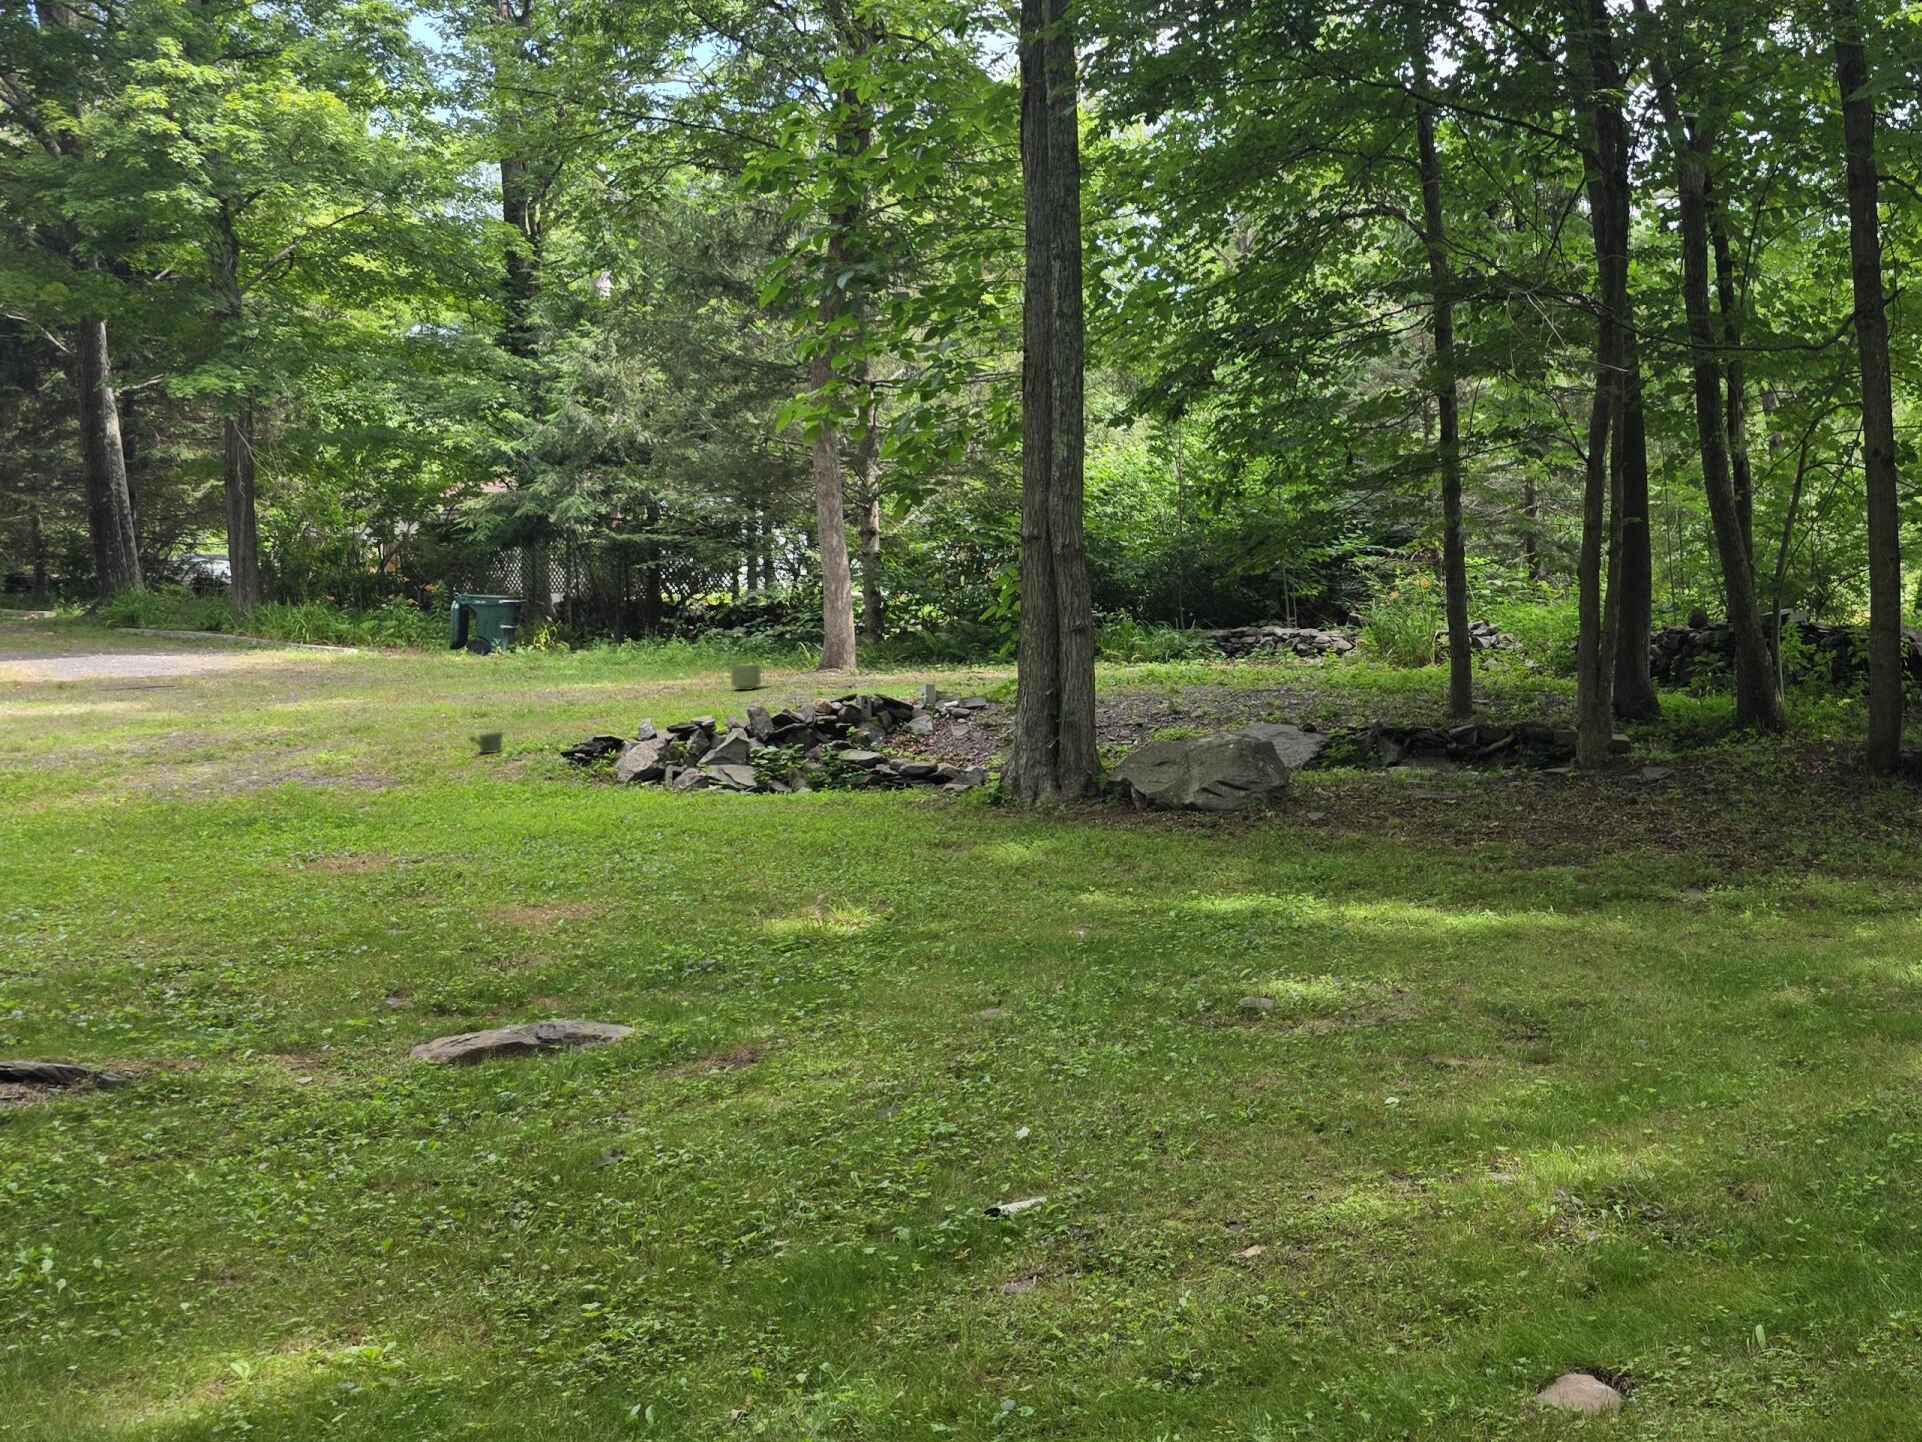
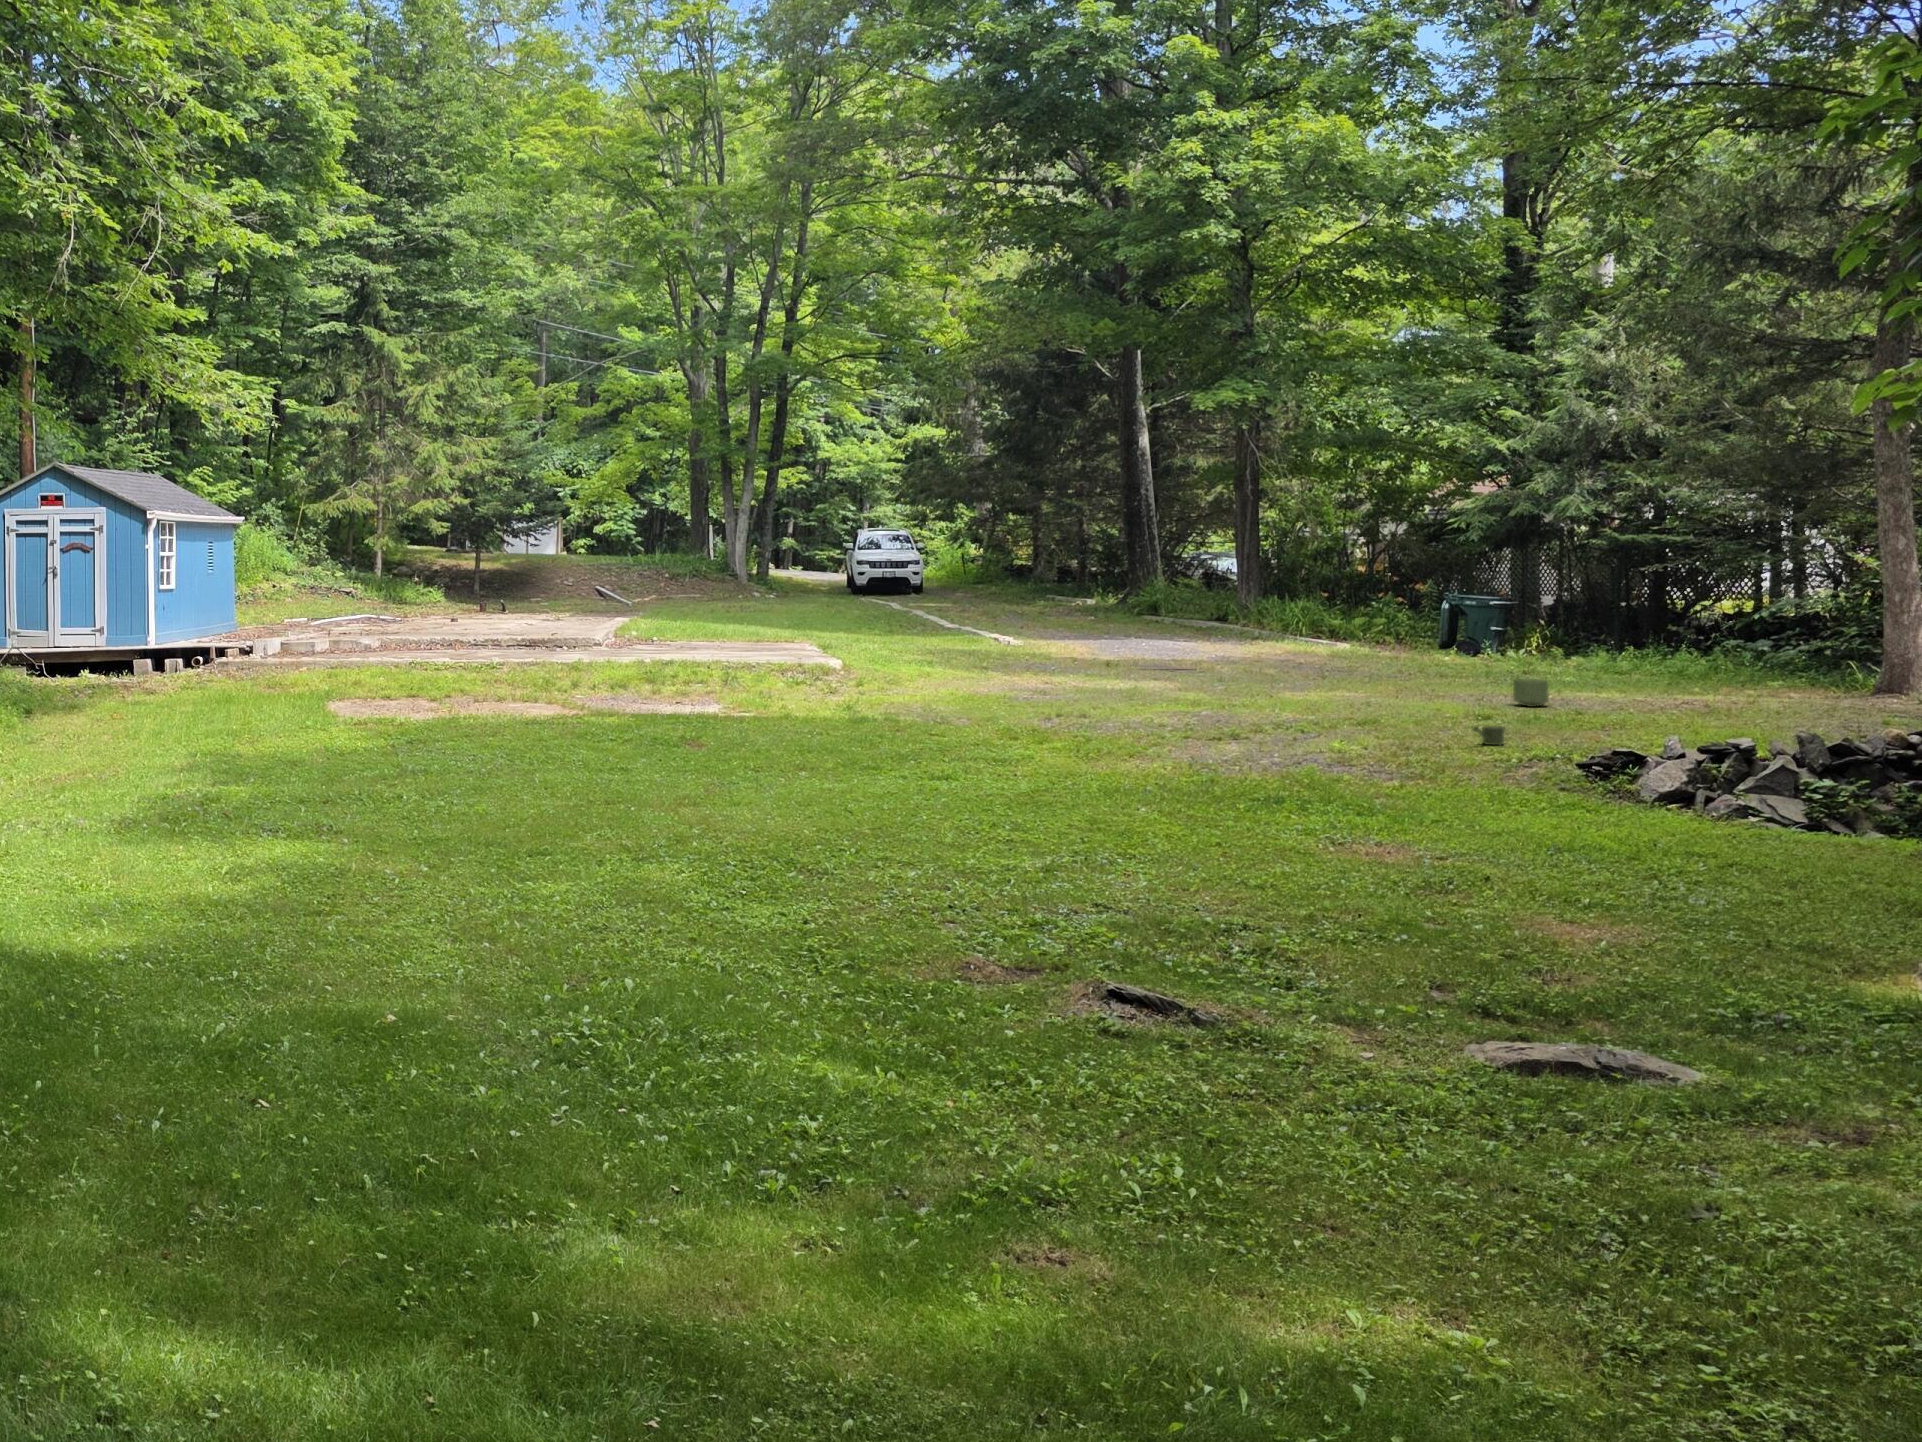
planter: present [731,664,761,690] -> present [1513,679,1549,707]

